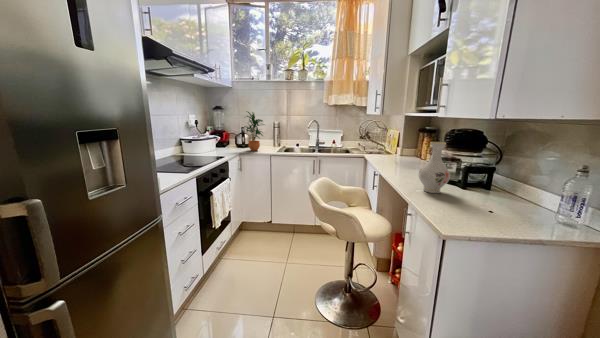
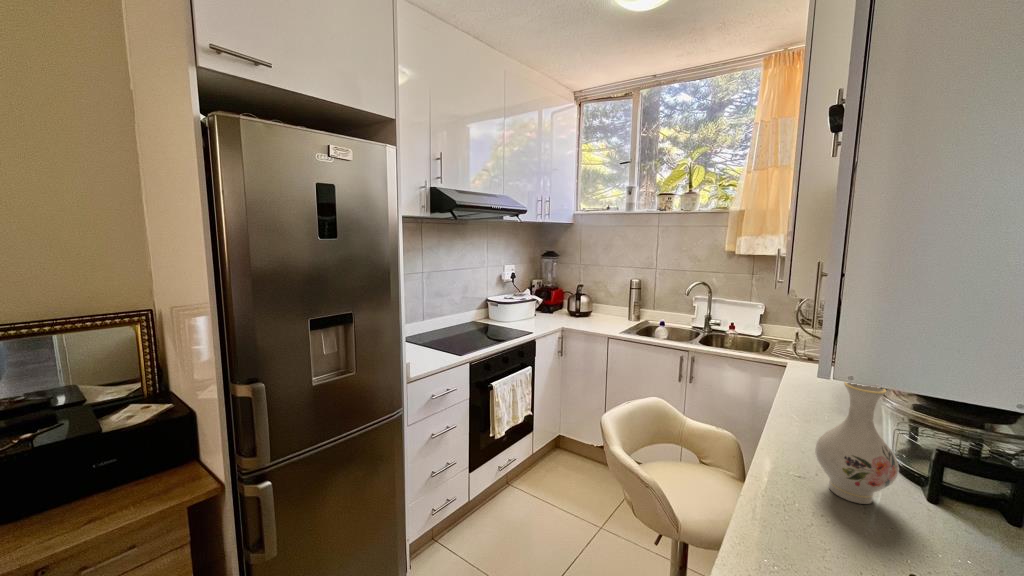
potted plant: present [244,112,264,151] -> none [573,264,610,325]

